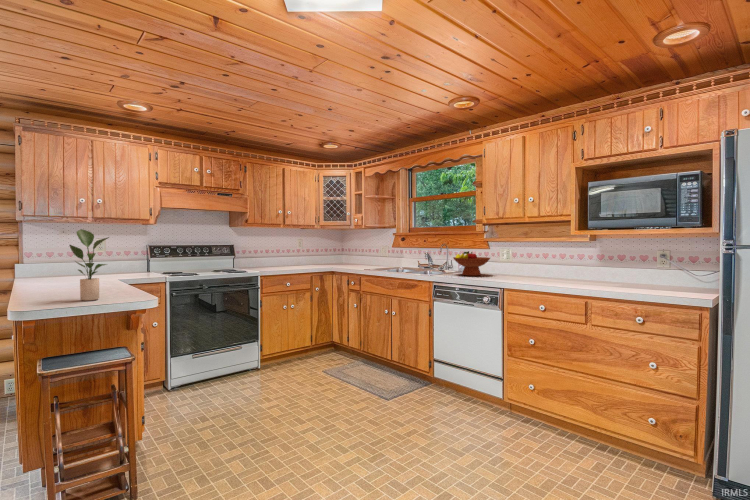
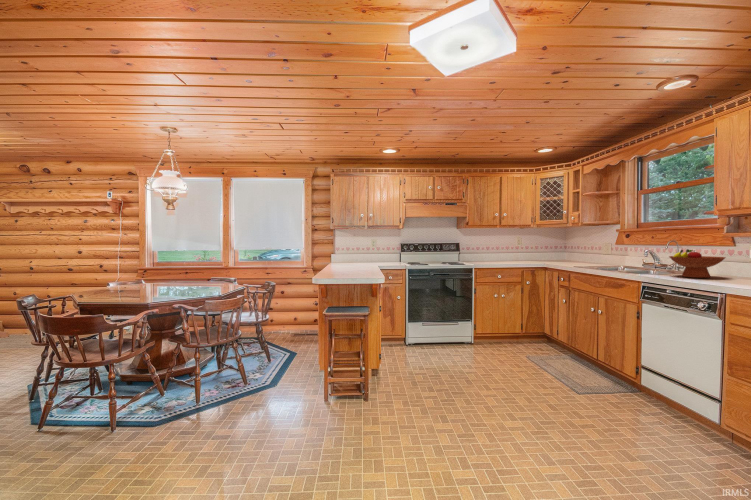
potted plant: present [69,229,109,301] -> none [334,234,354,276]

